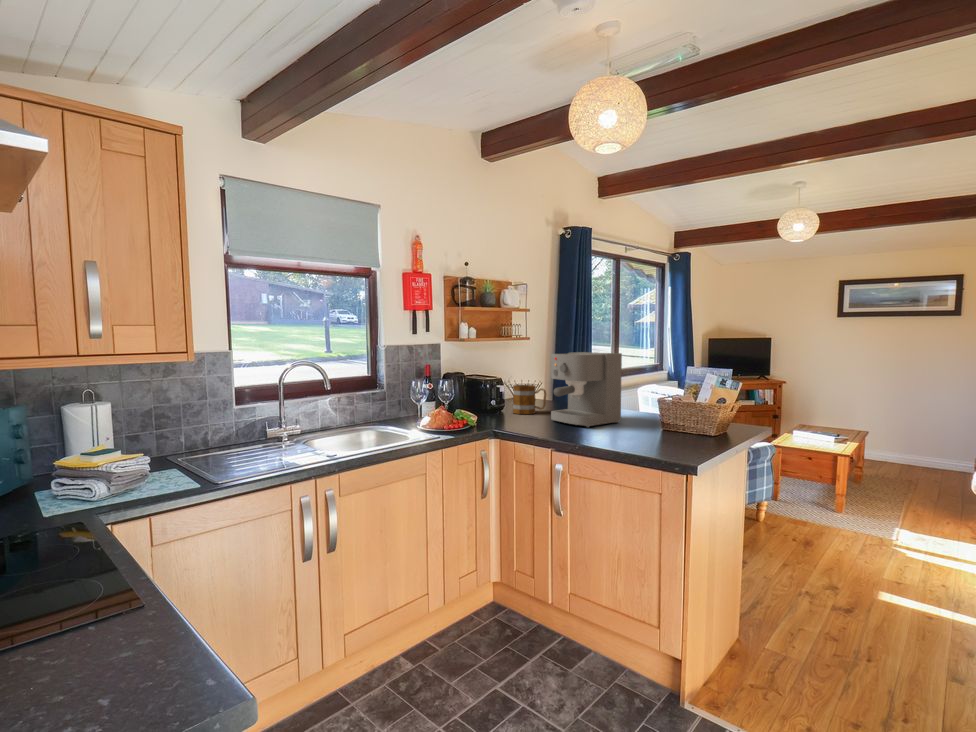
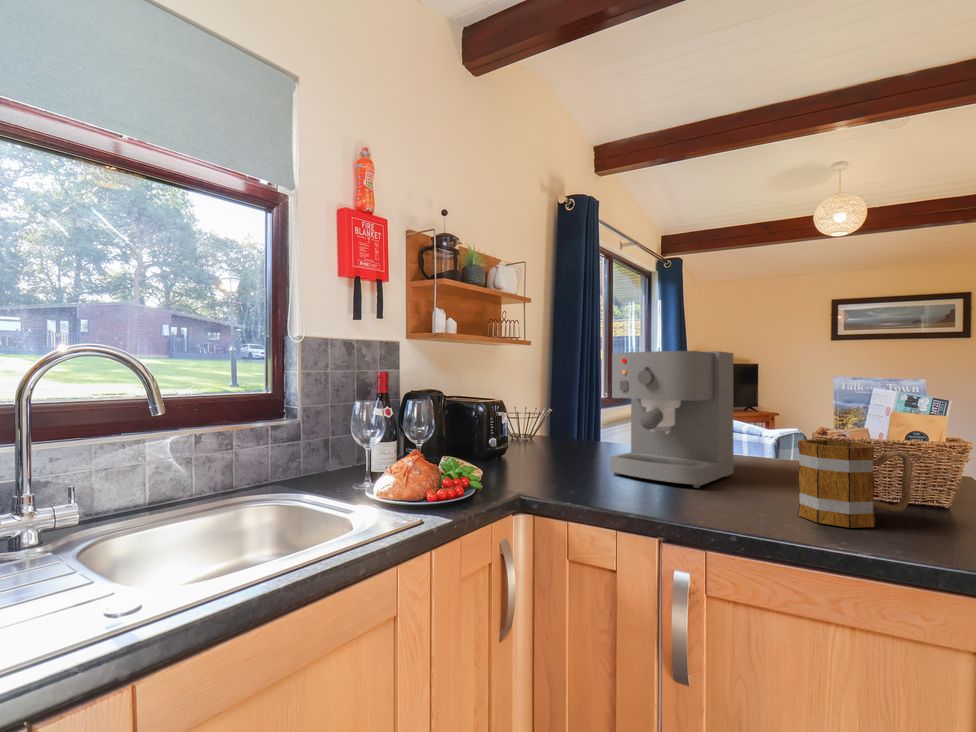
mug: present [513,385,546,414] -> present [798,440,912,528]

